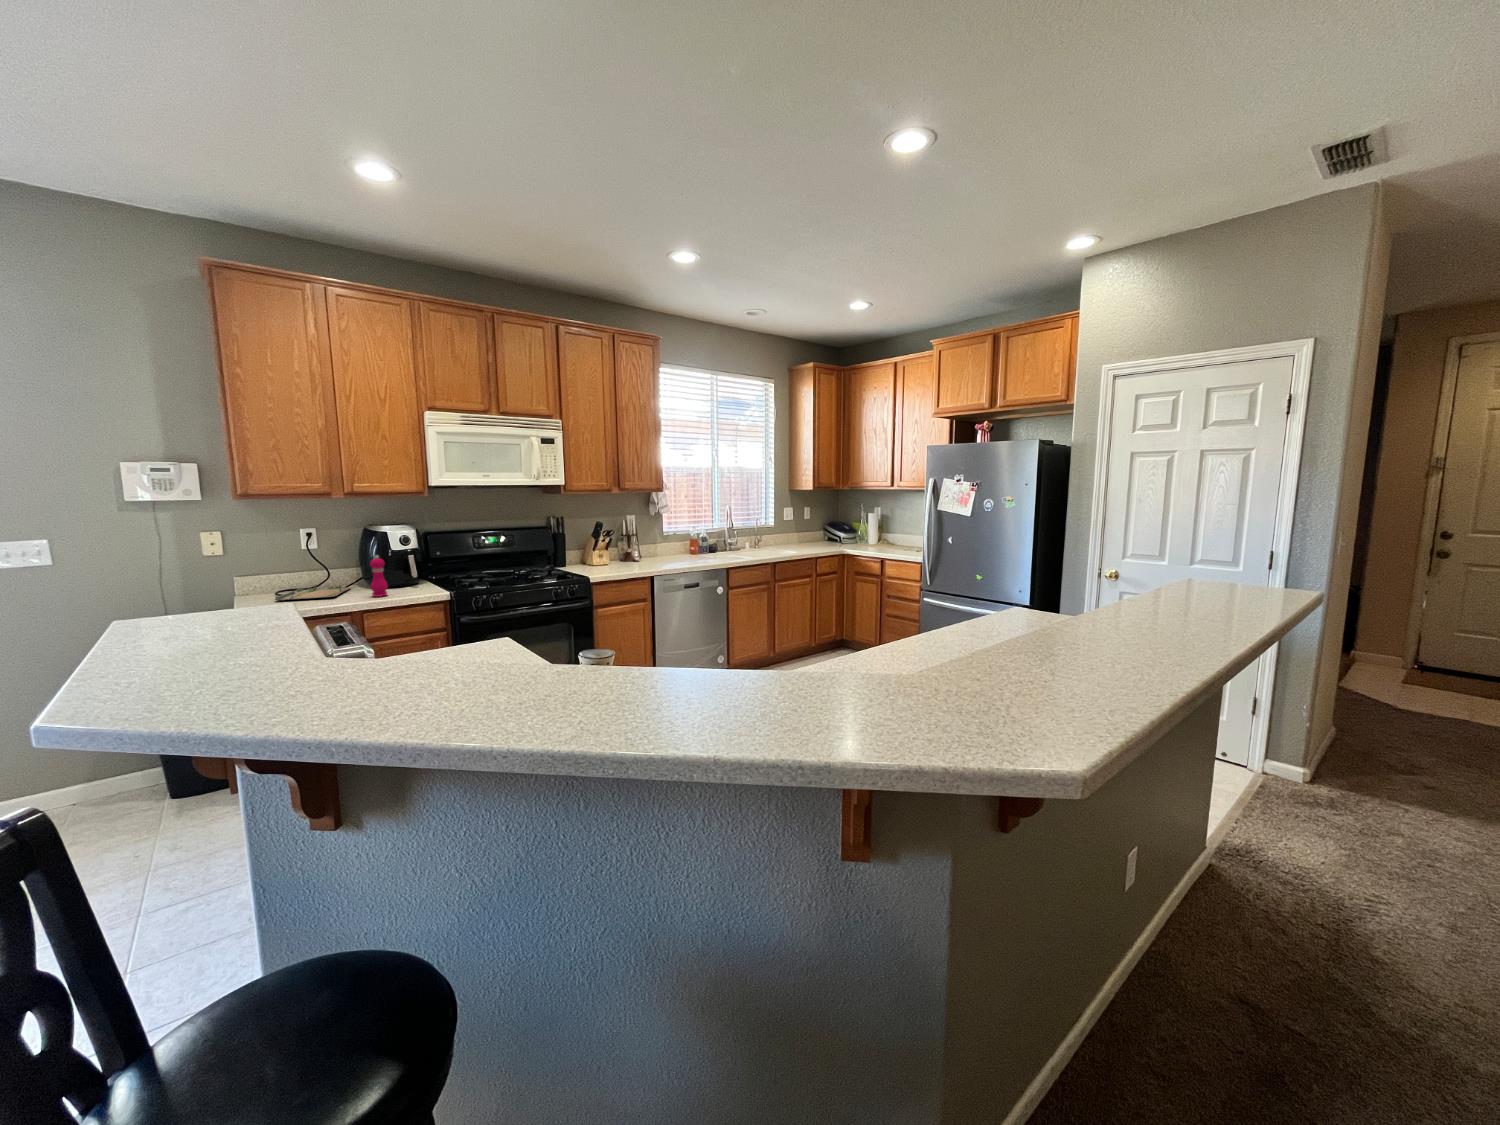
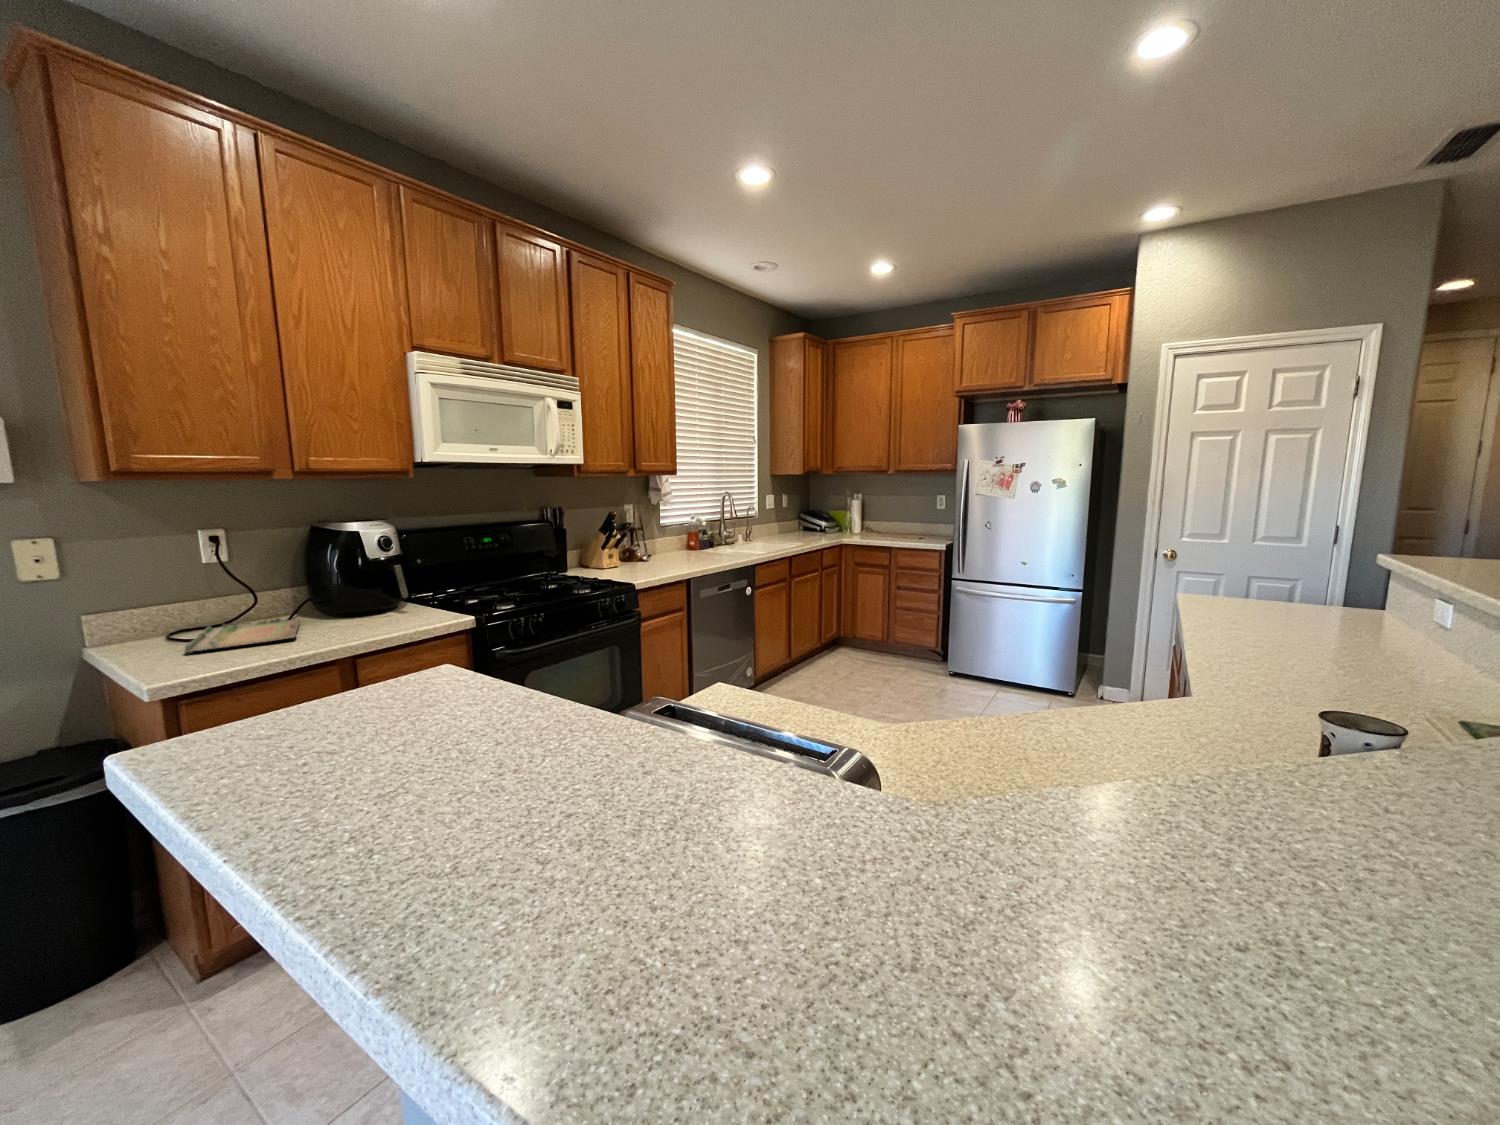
pepper mill: present [370,555,388,597] -> none [355,568,383,633]

